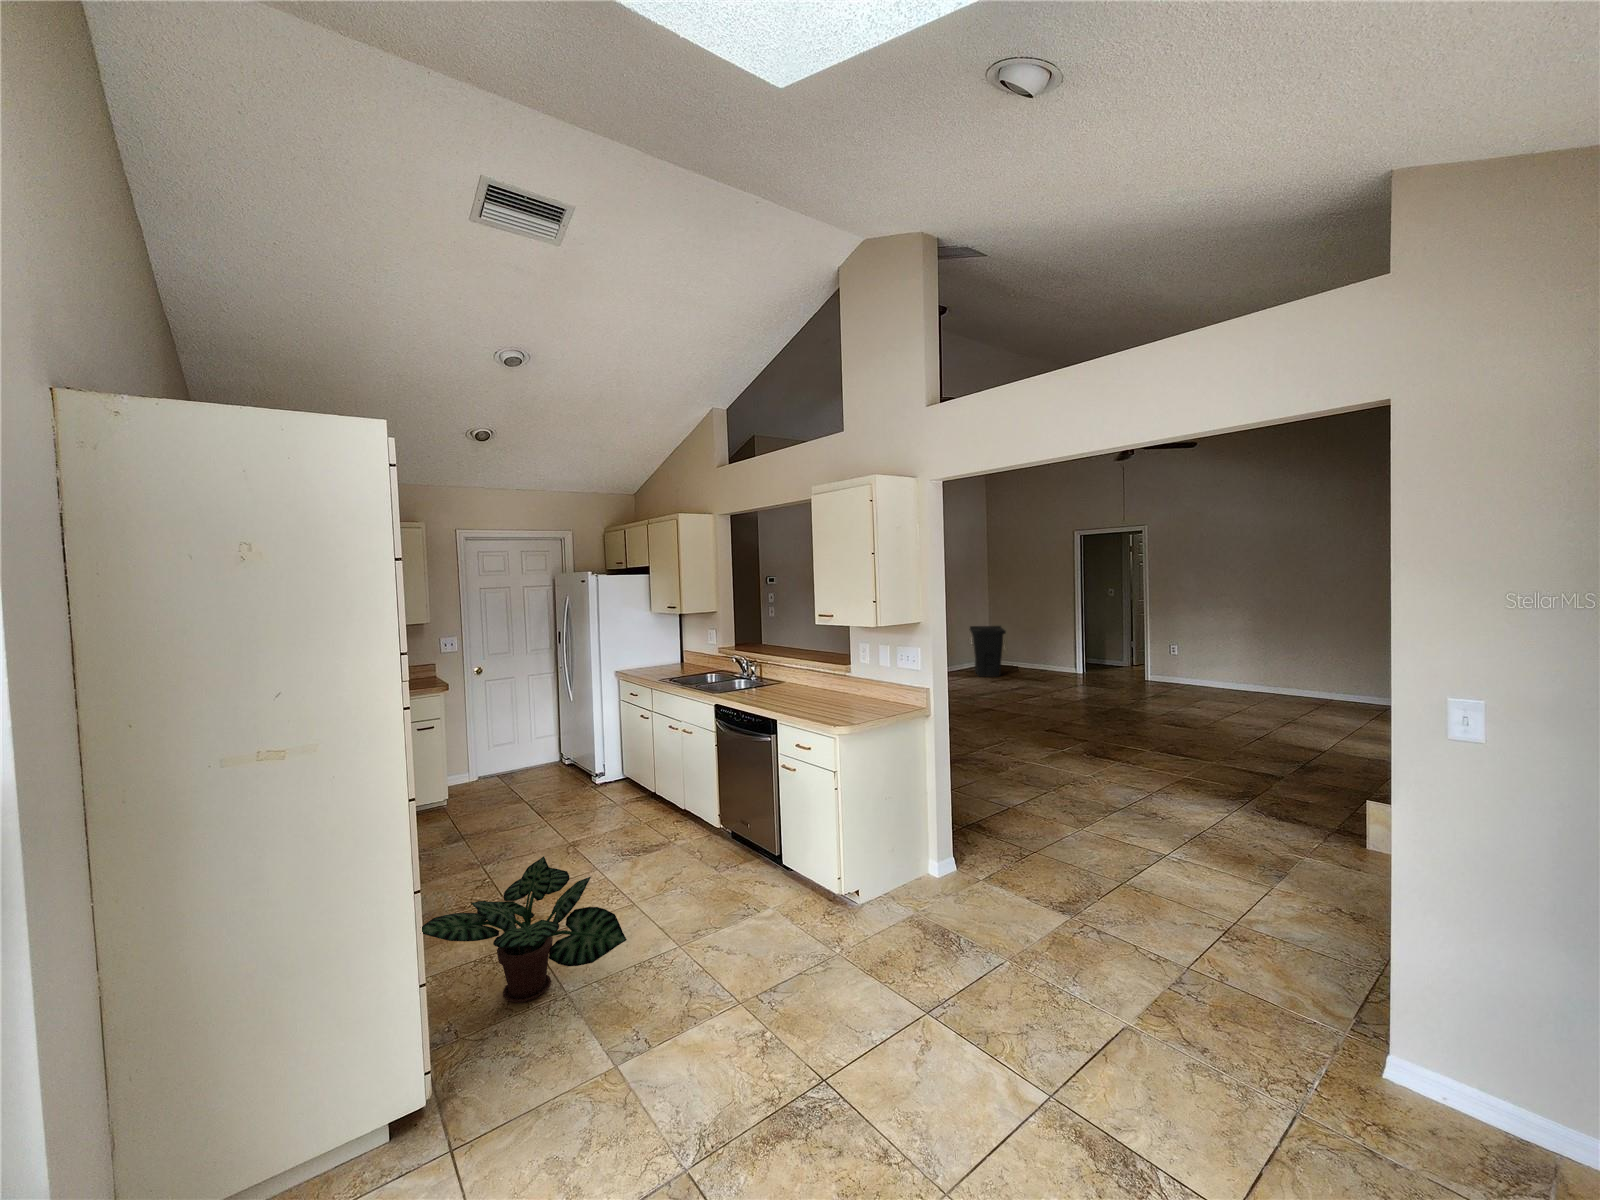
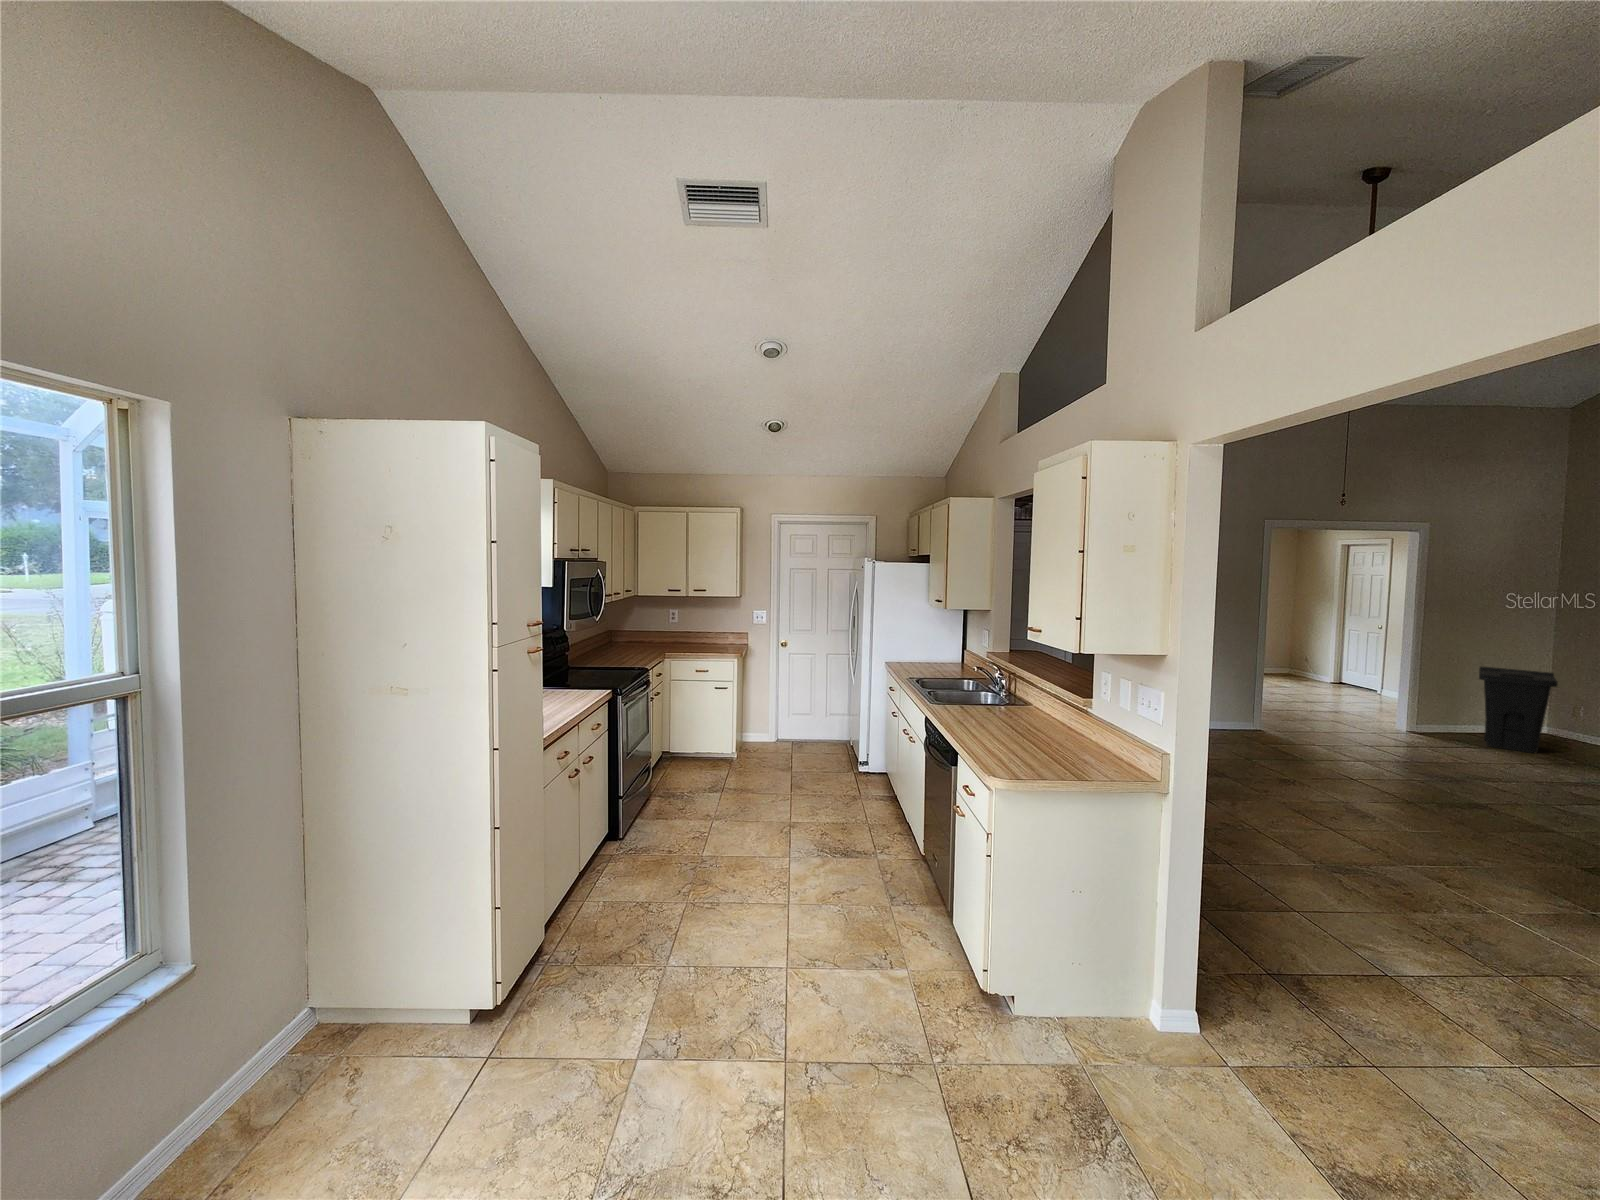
potted plant: present [422,856,627,1003] -> none [557,825,713,954]

